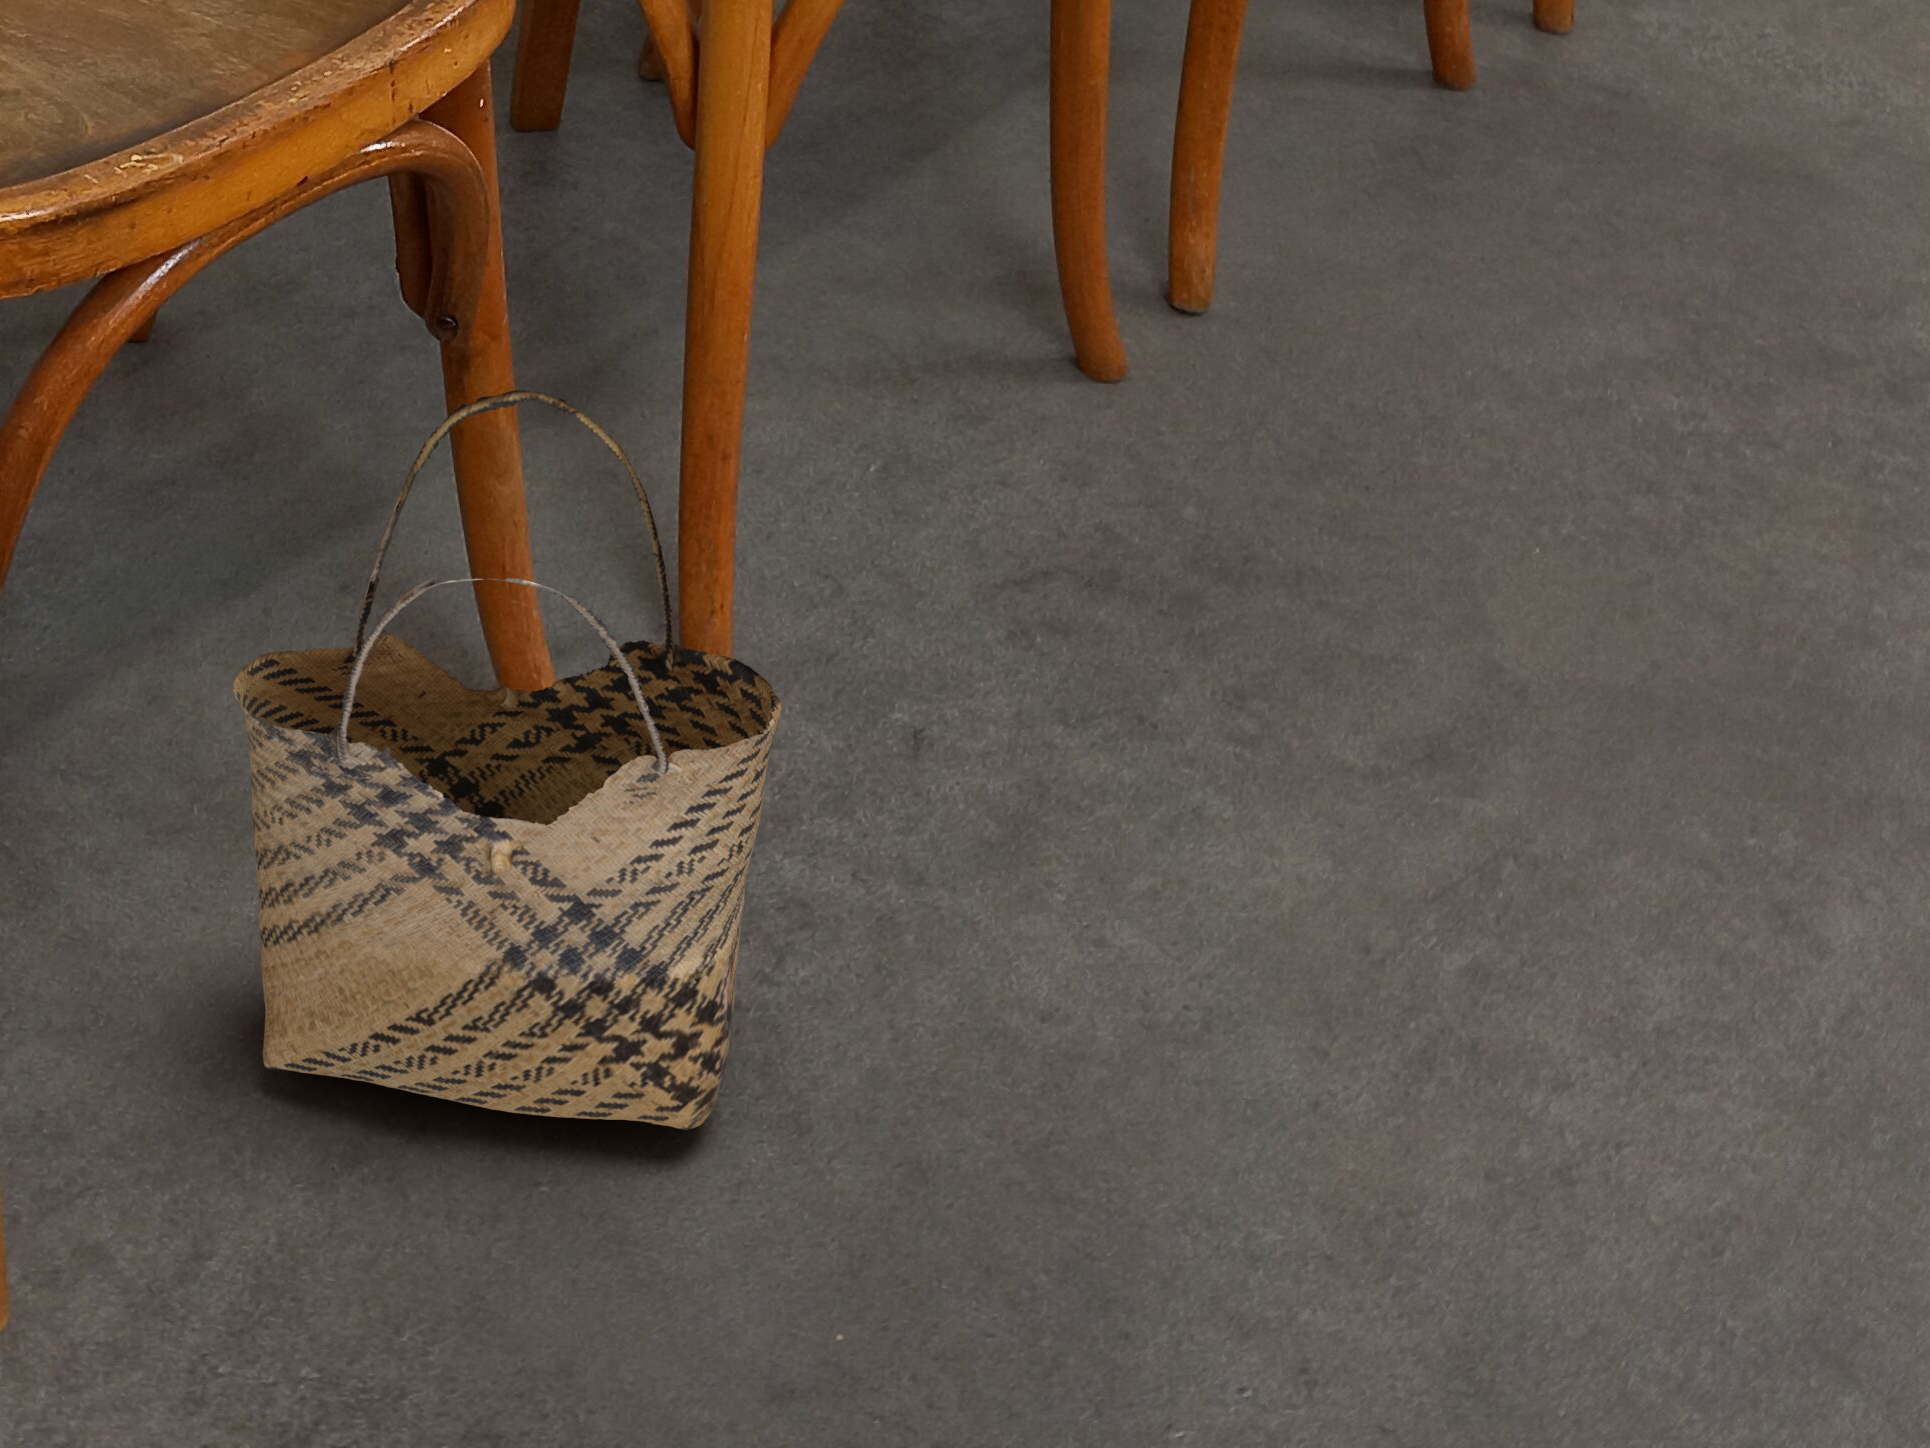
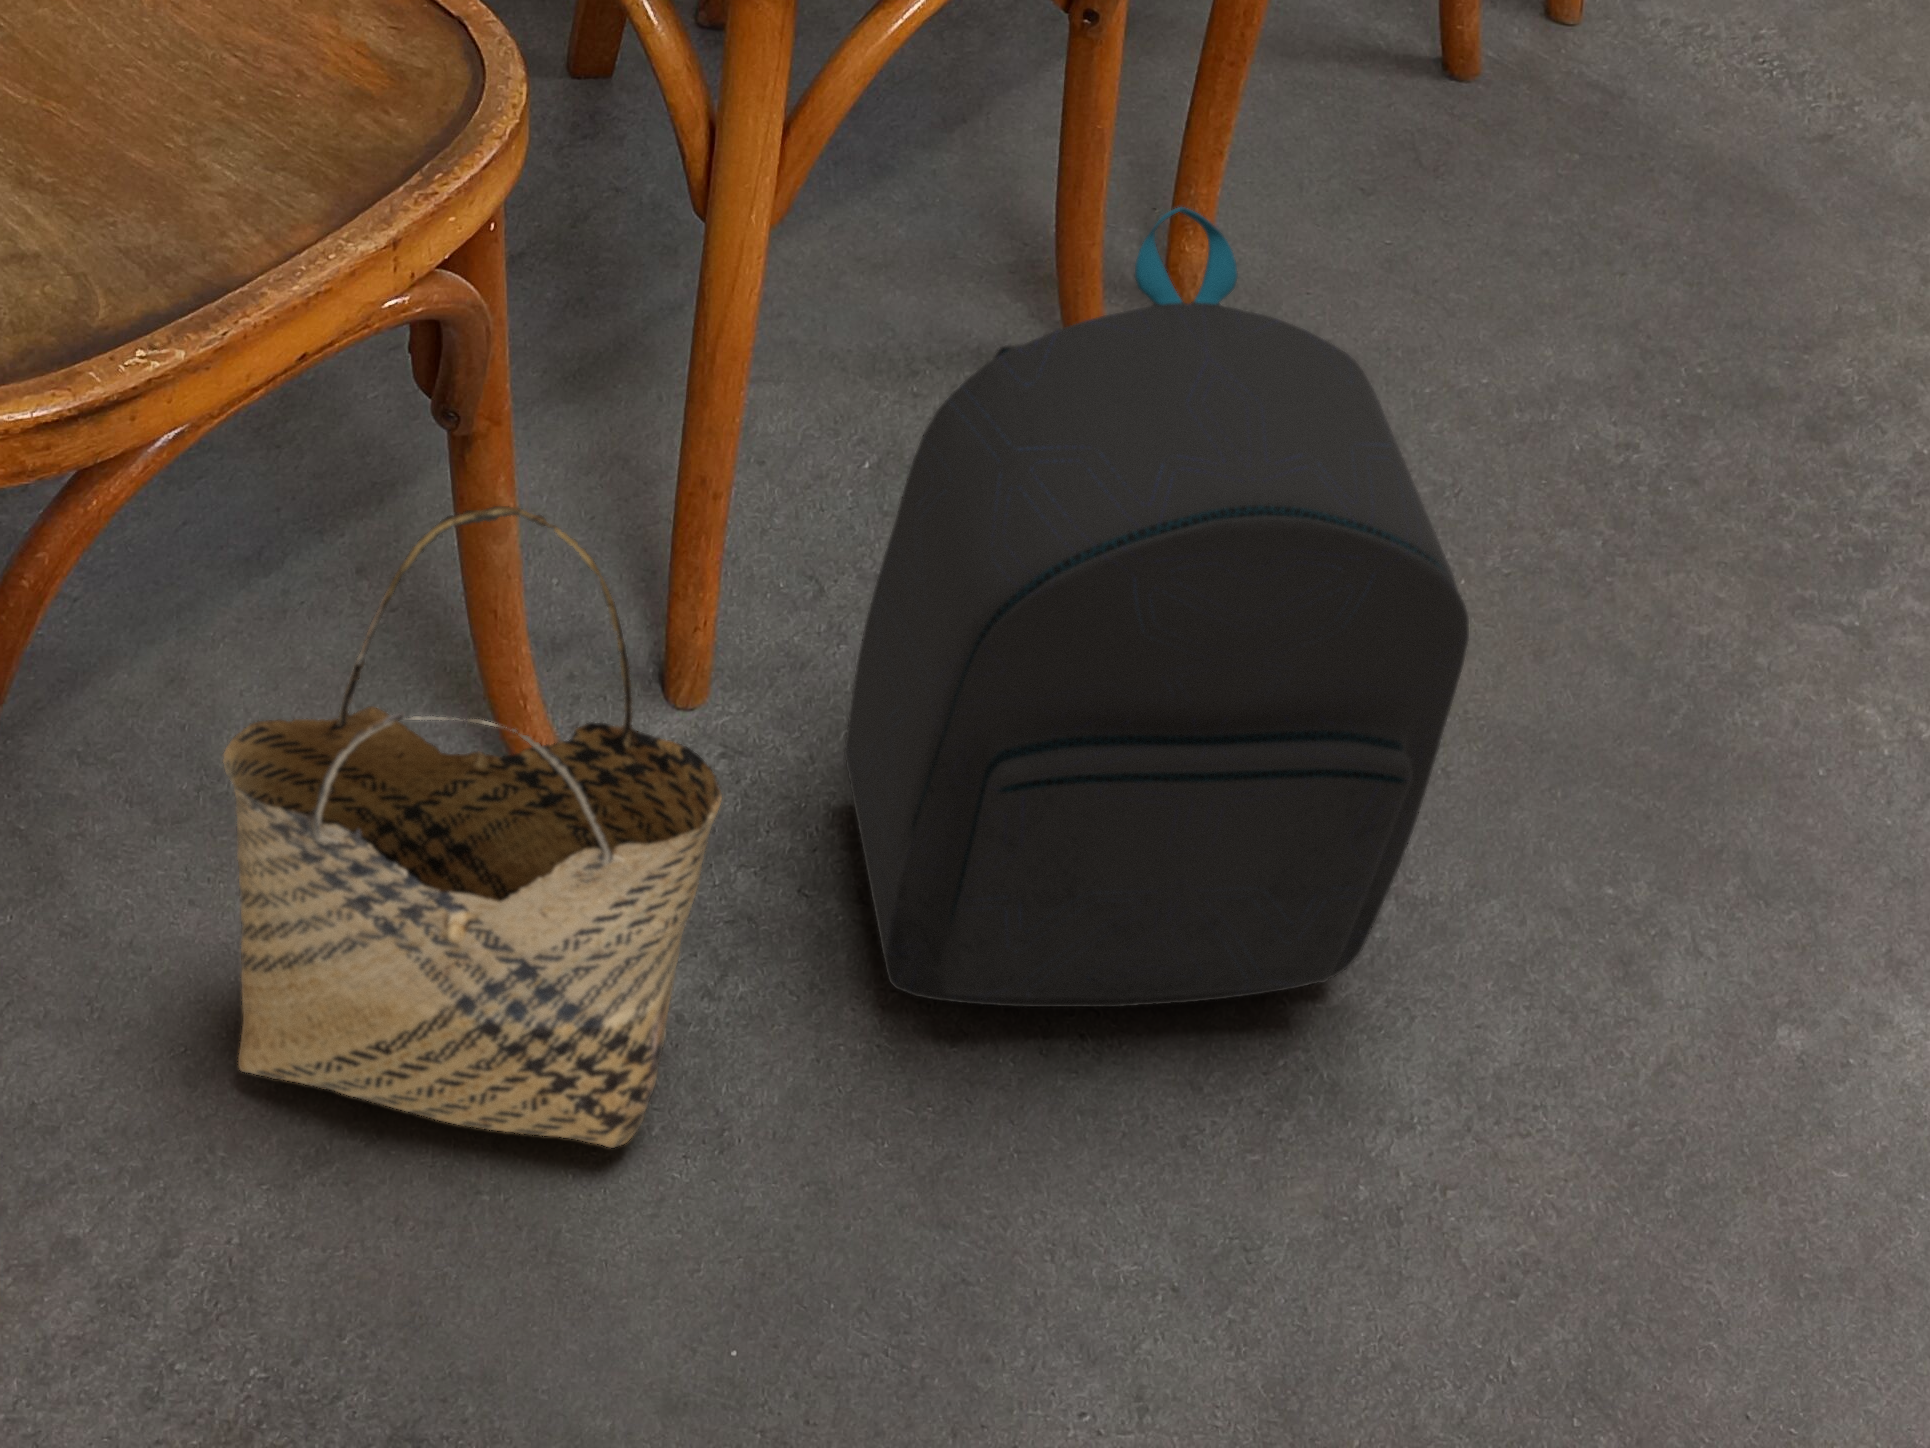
backpack: none [895,48,1597,975] -> present [844,207,1469,1007]

